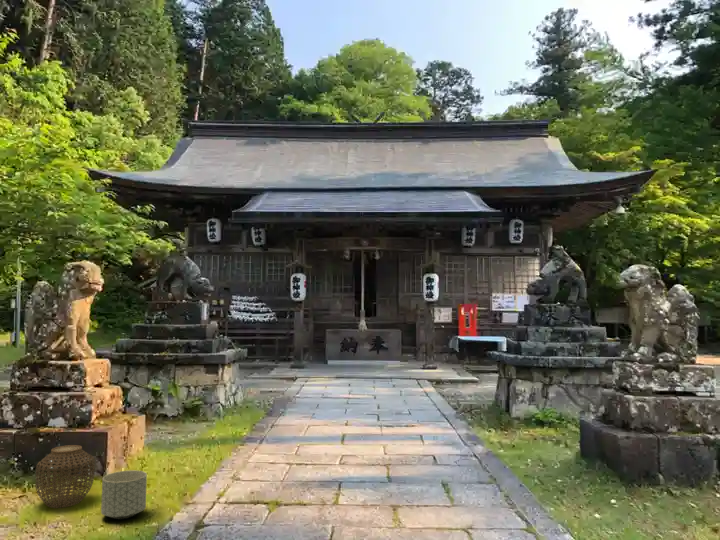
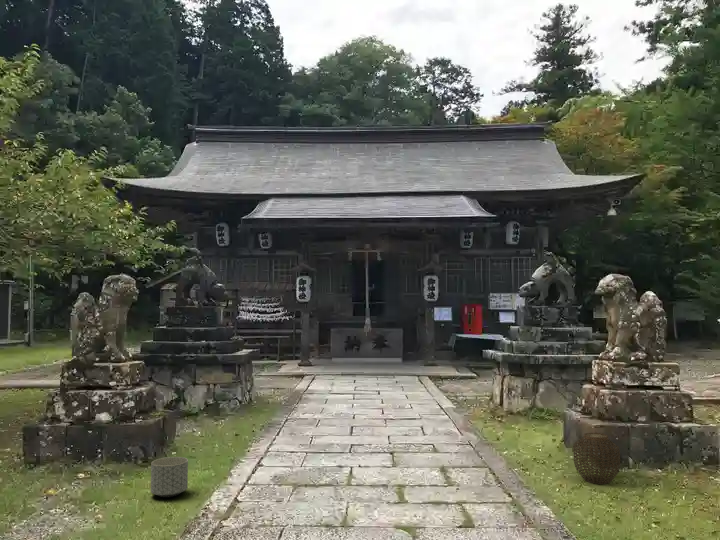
woven basket: present [36,445,95,508] -> present [573,433,620,484]

